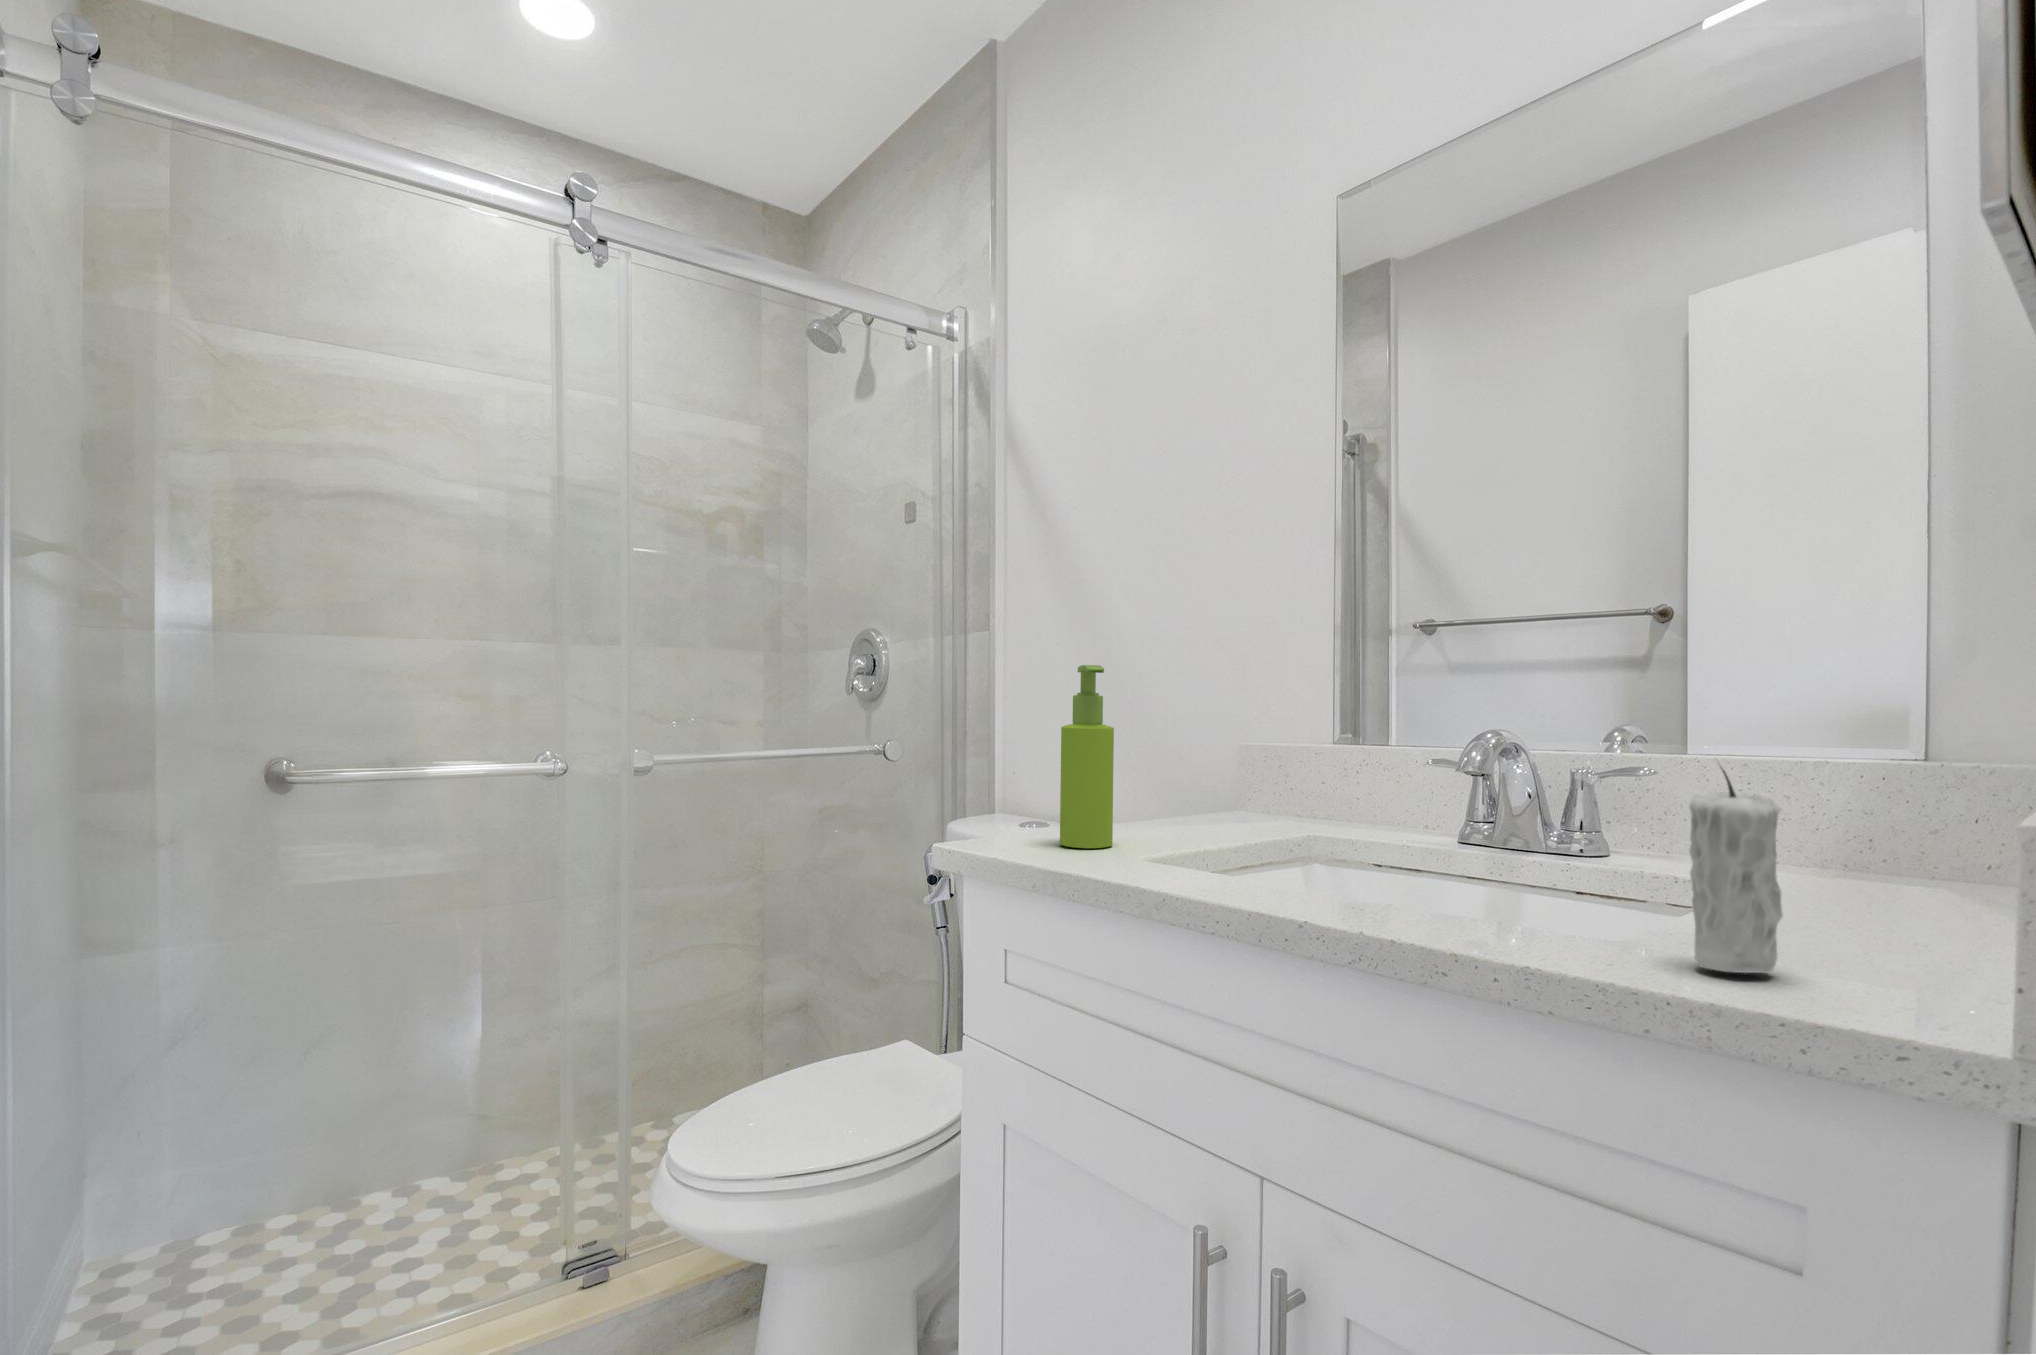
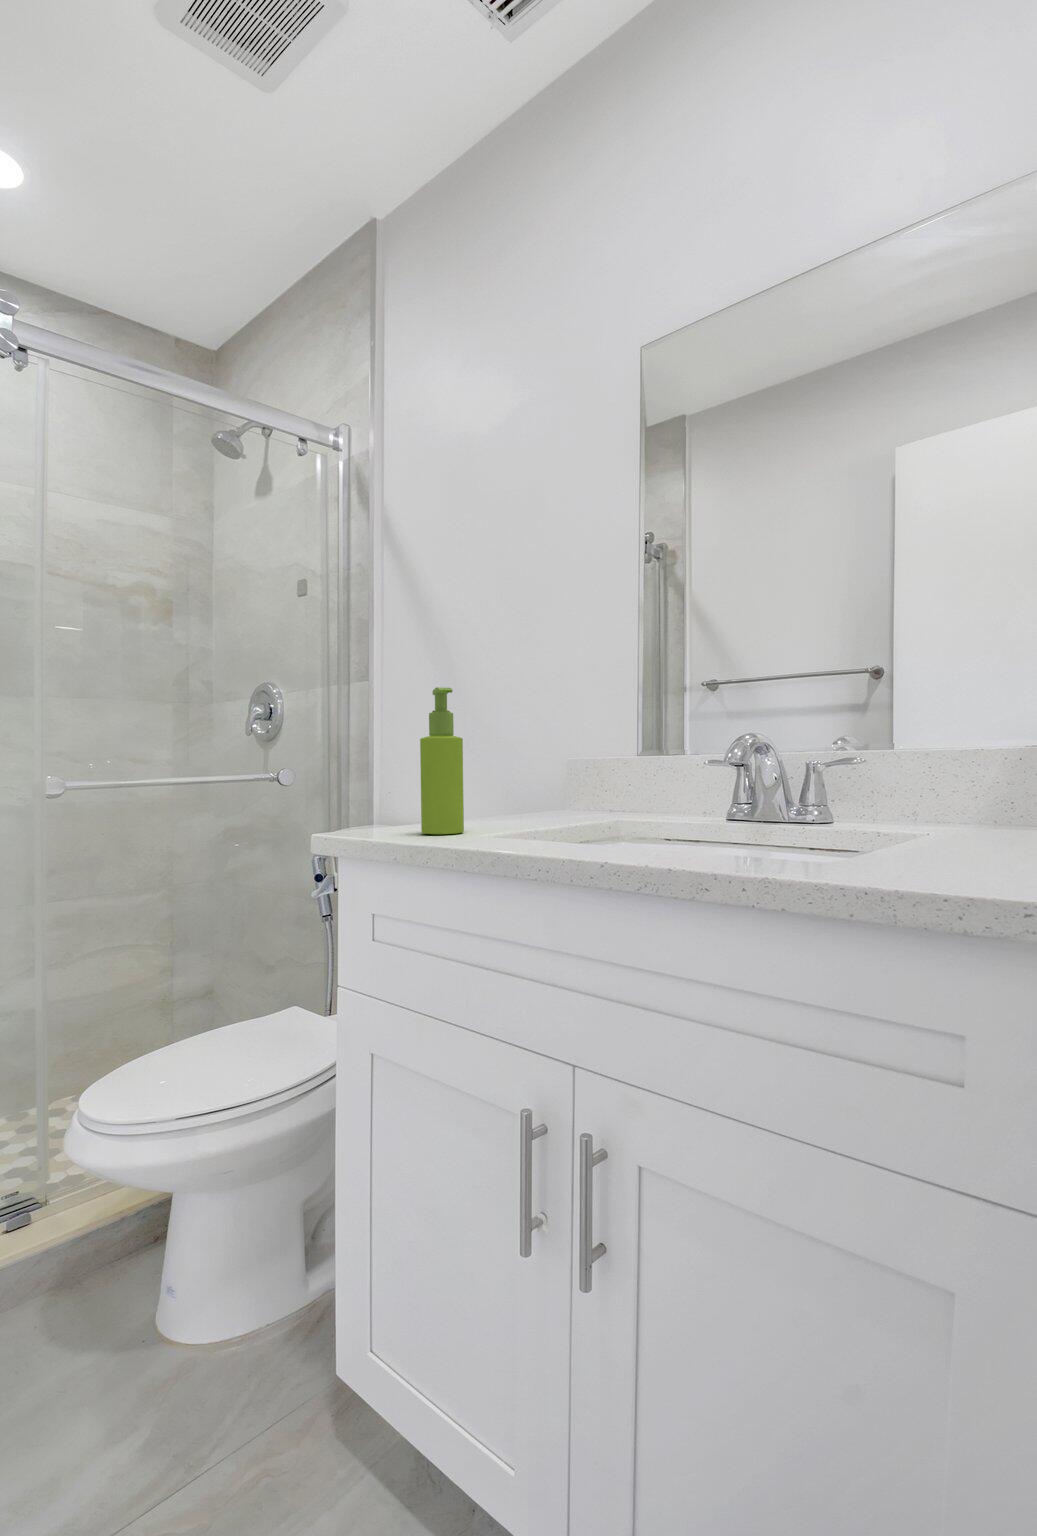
candle: present [1689,769,1782,973] -> none [878,702,943,864]

